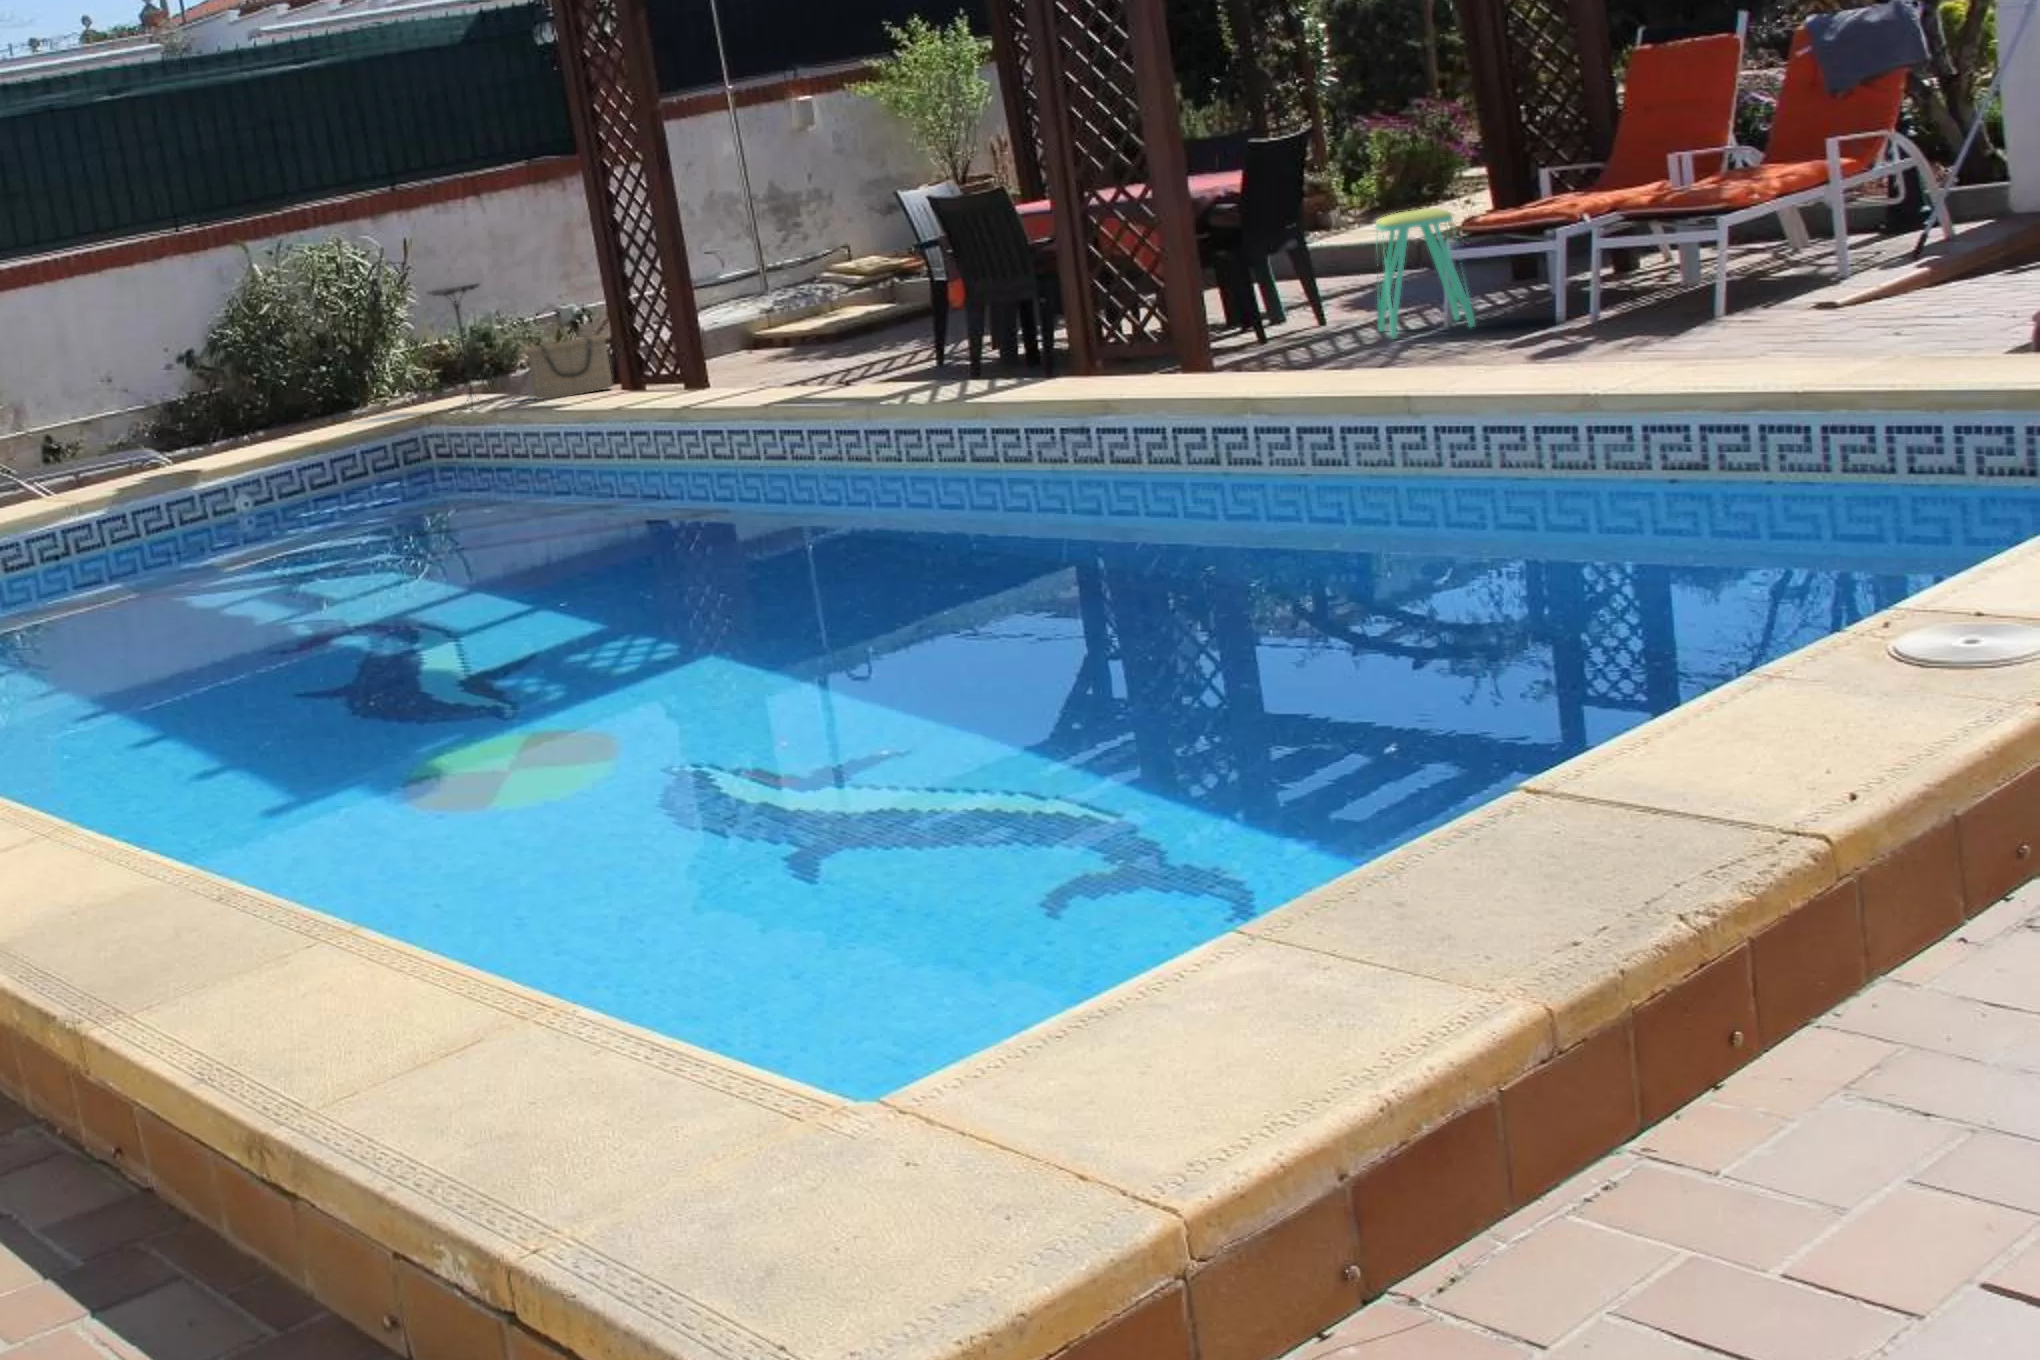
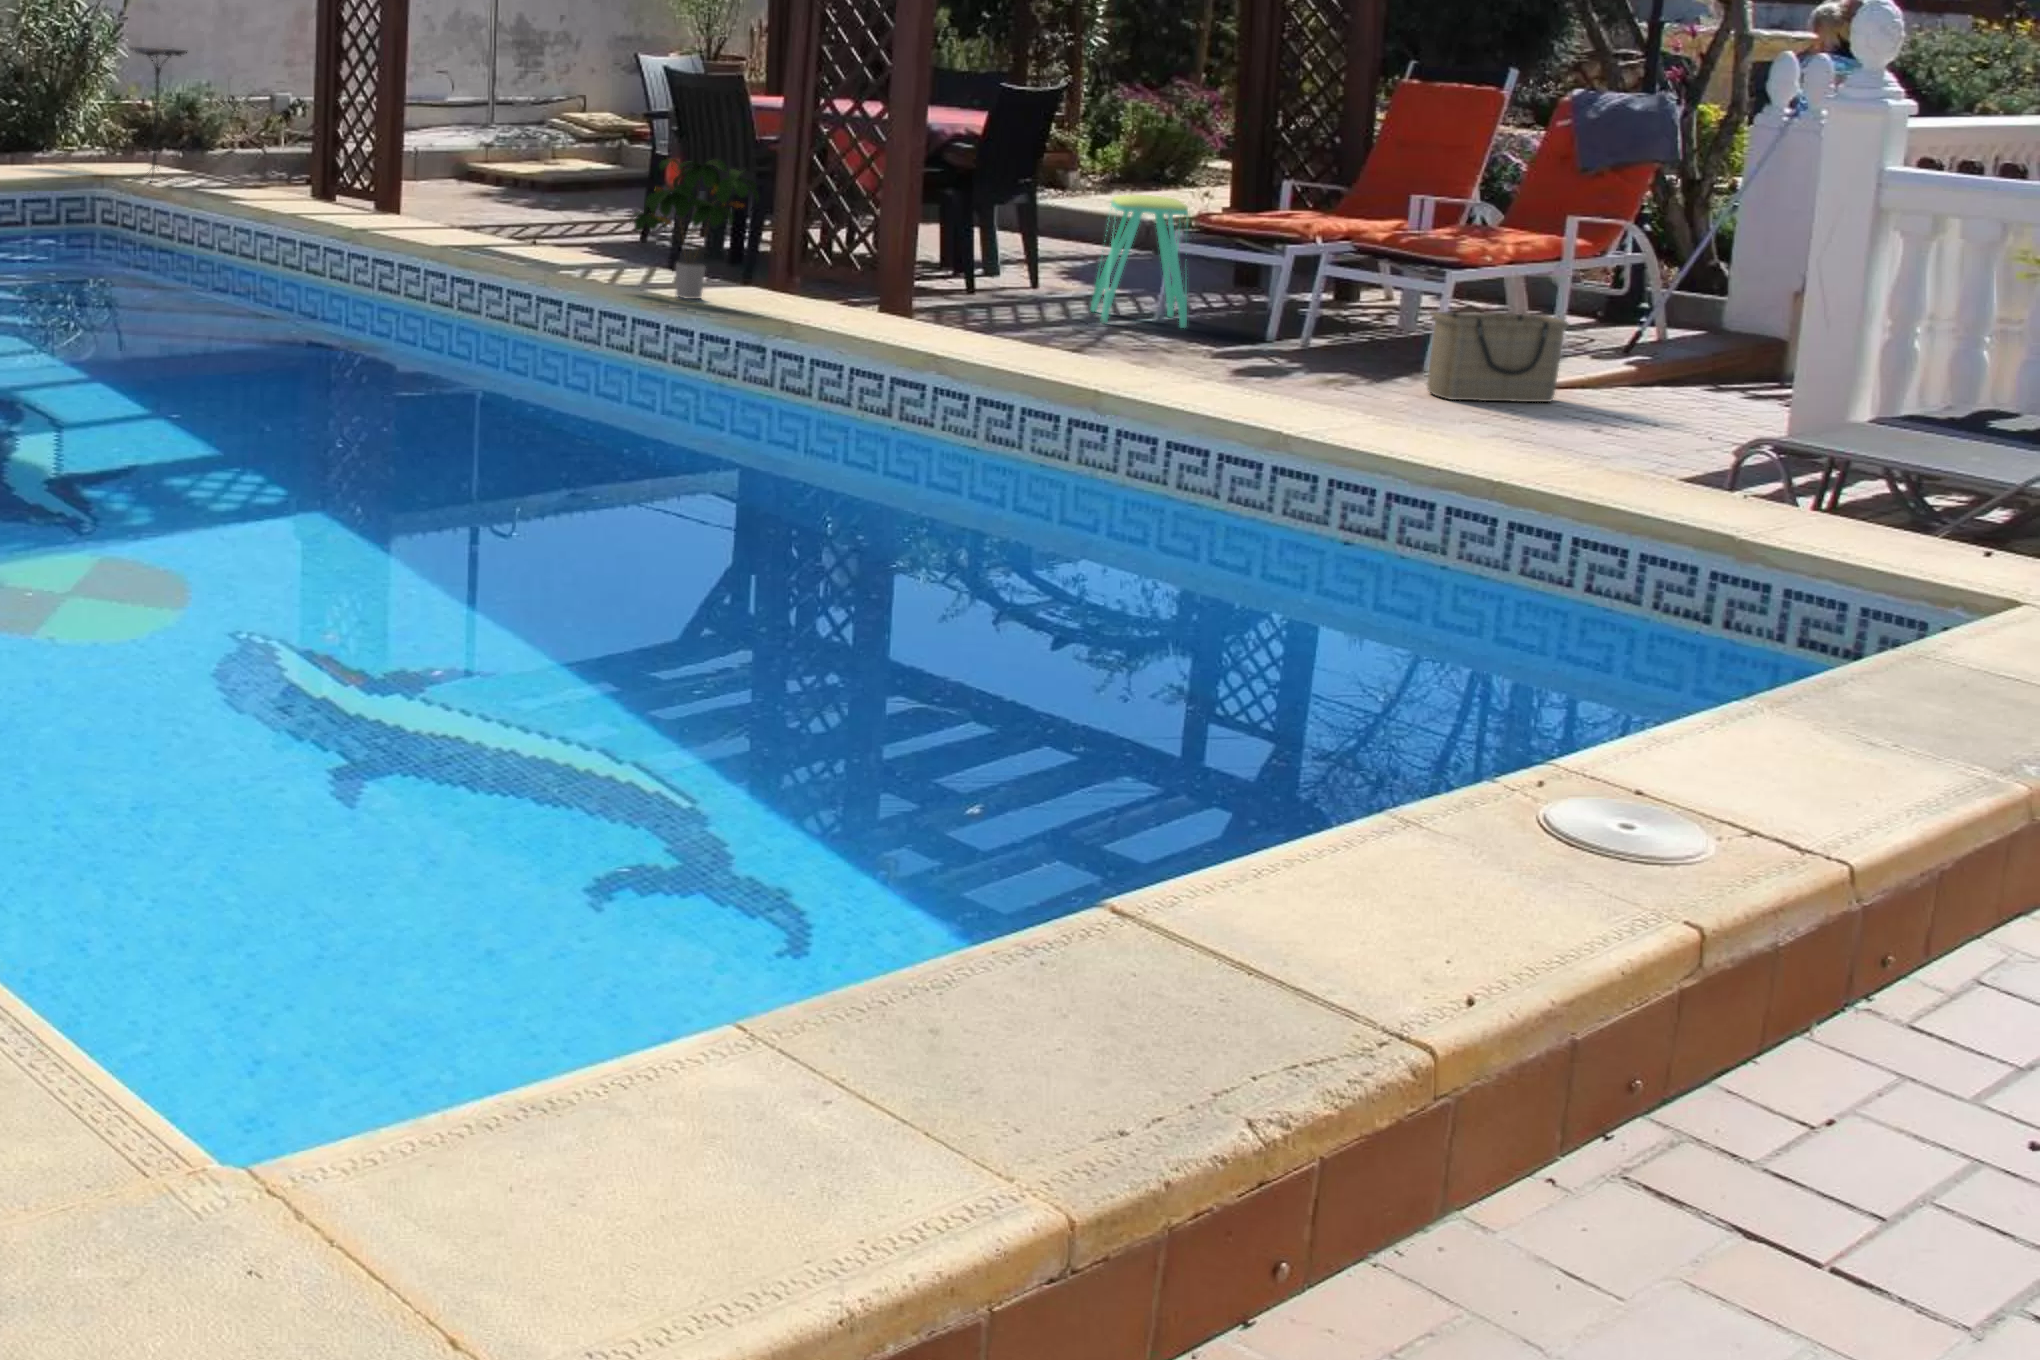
potted plant: none [927,268,1043,401] -> present [631,159,758,299]
basket: present [525,334,612,400] -> present [1428,312,1569,402]

